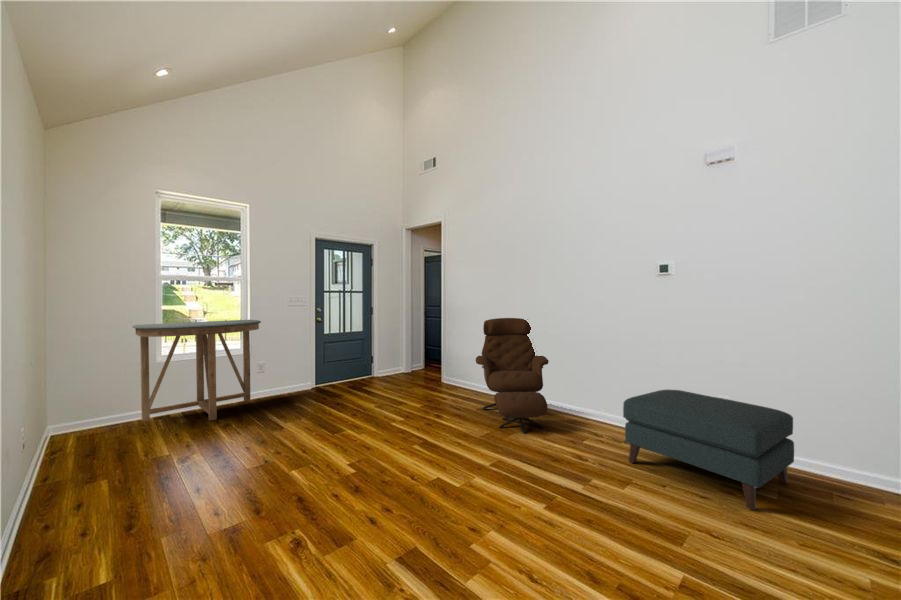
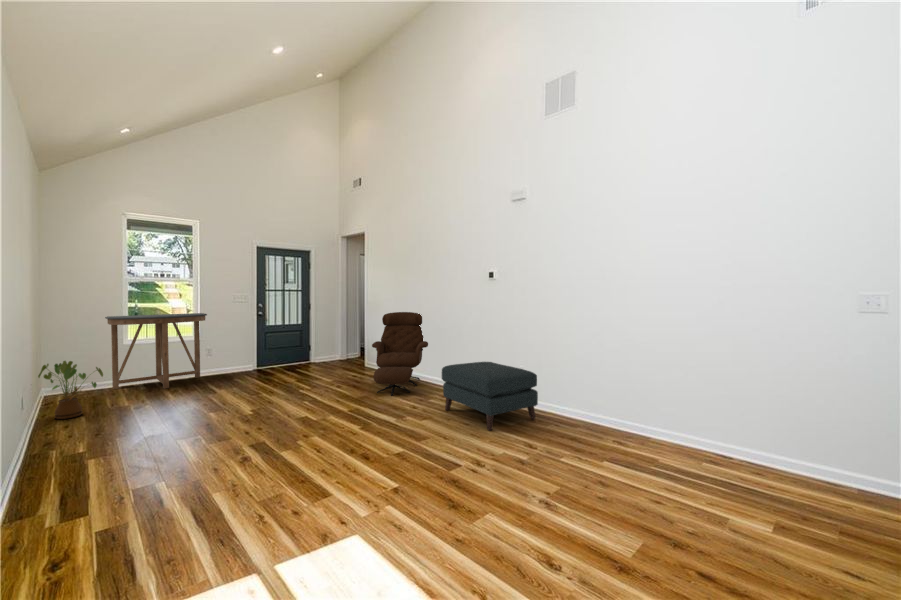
house plant: none [38,392,134,484] -> present [38,361,103,419]

